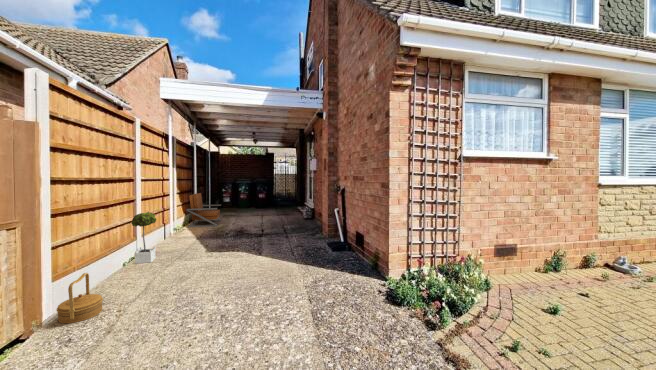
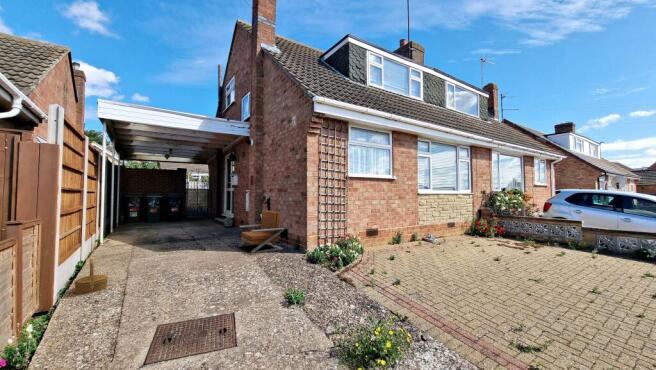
lounge chair: present [186,193,221,227] -> present [239,210,285,253]
potted tree: present [131,212,156,263] -> none [92,217,115,263]

